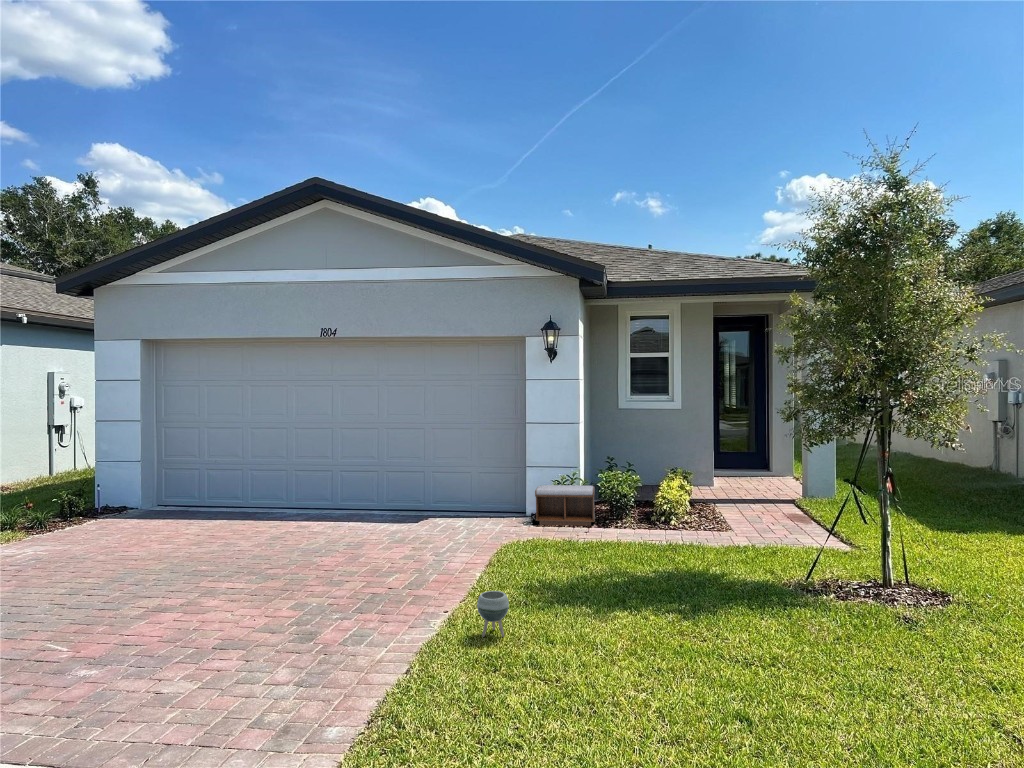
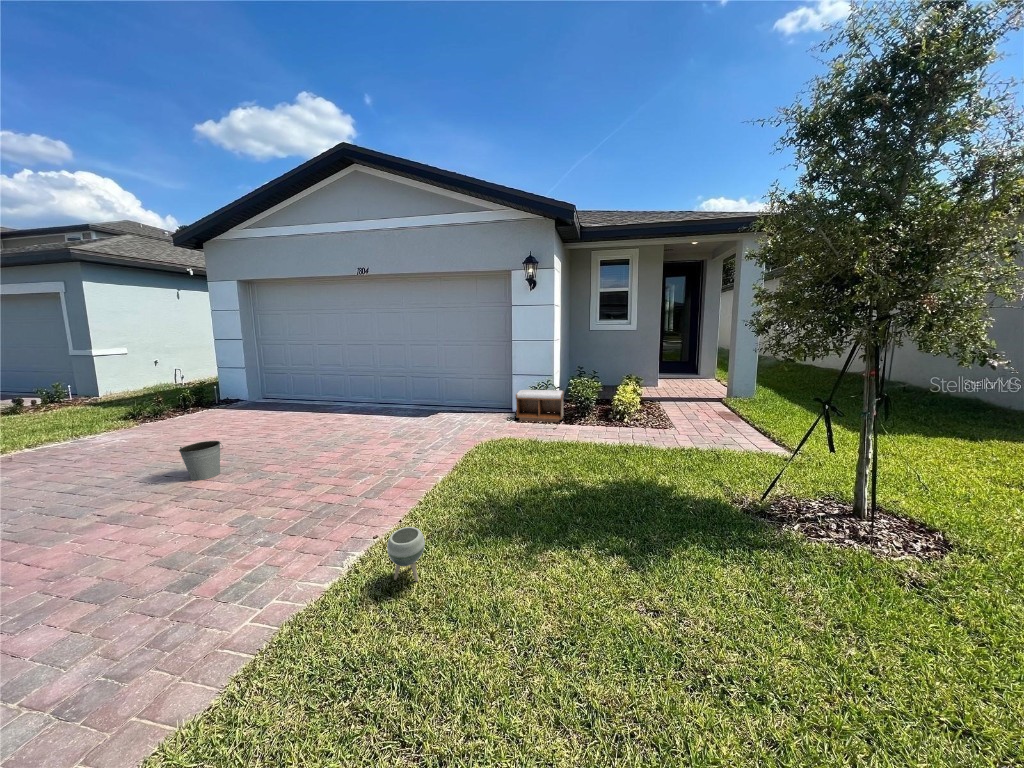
bucket: none [172,541,215,586] -> present [179,441,223,480]

